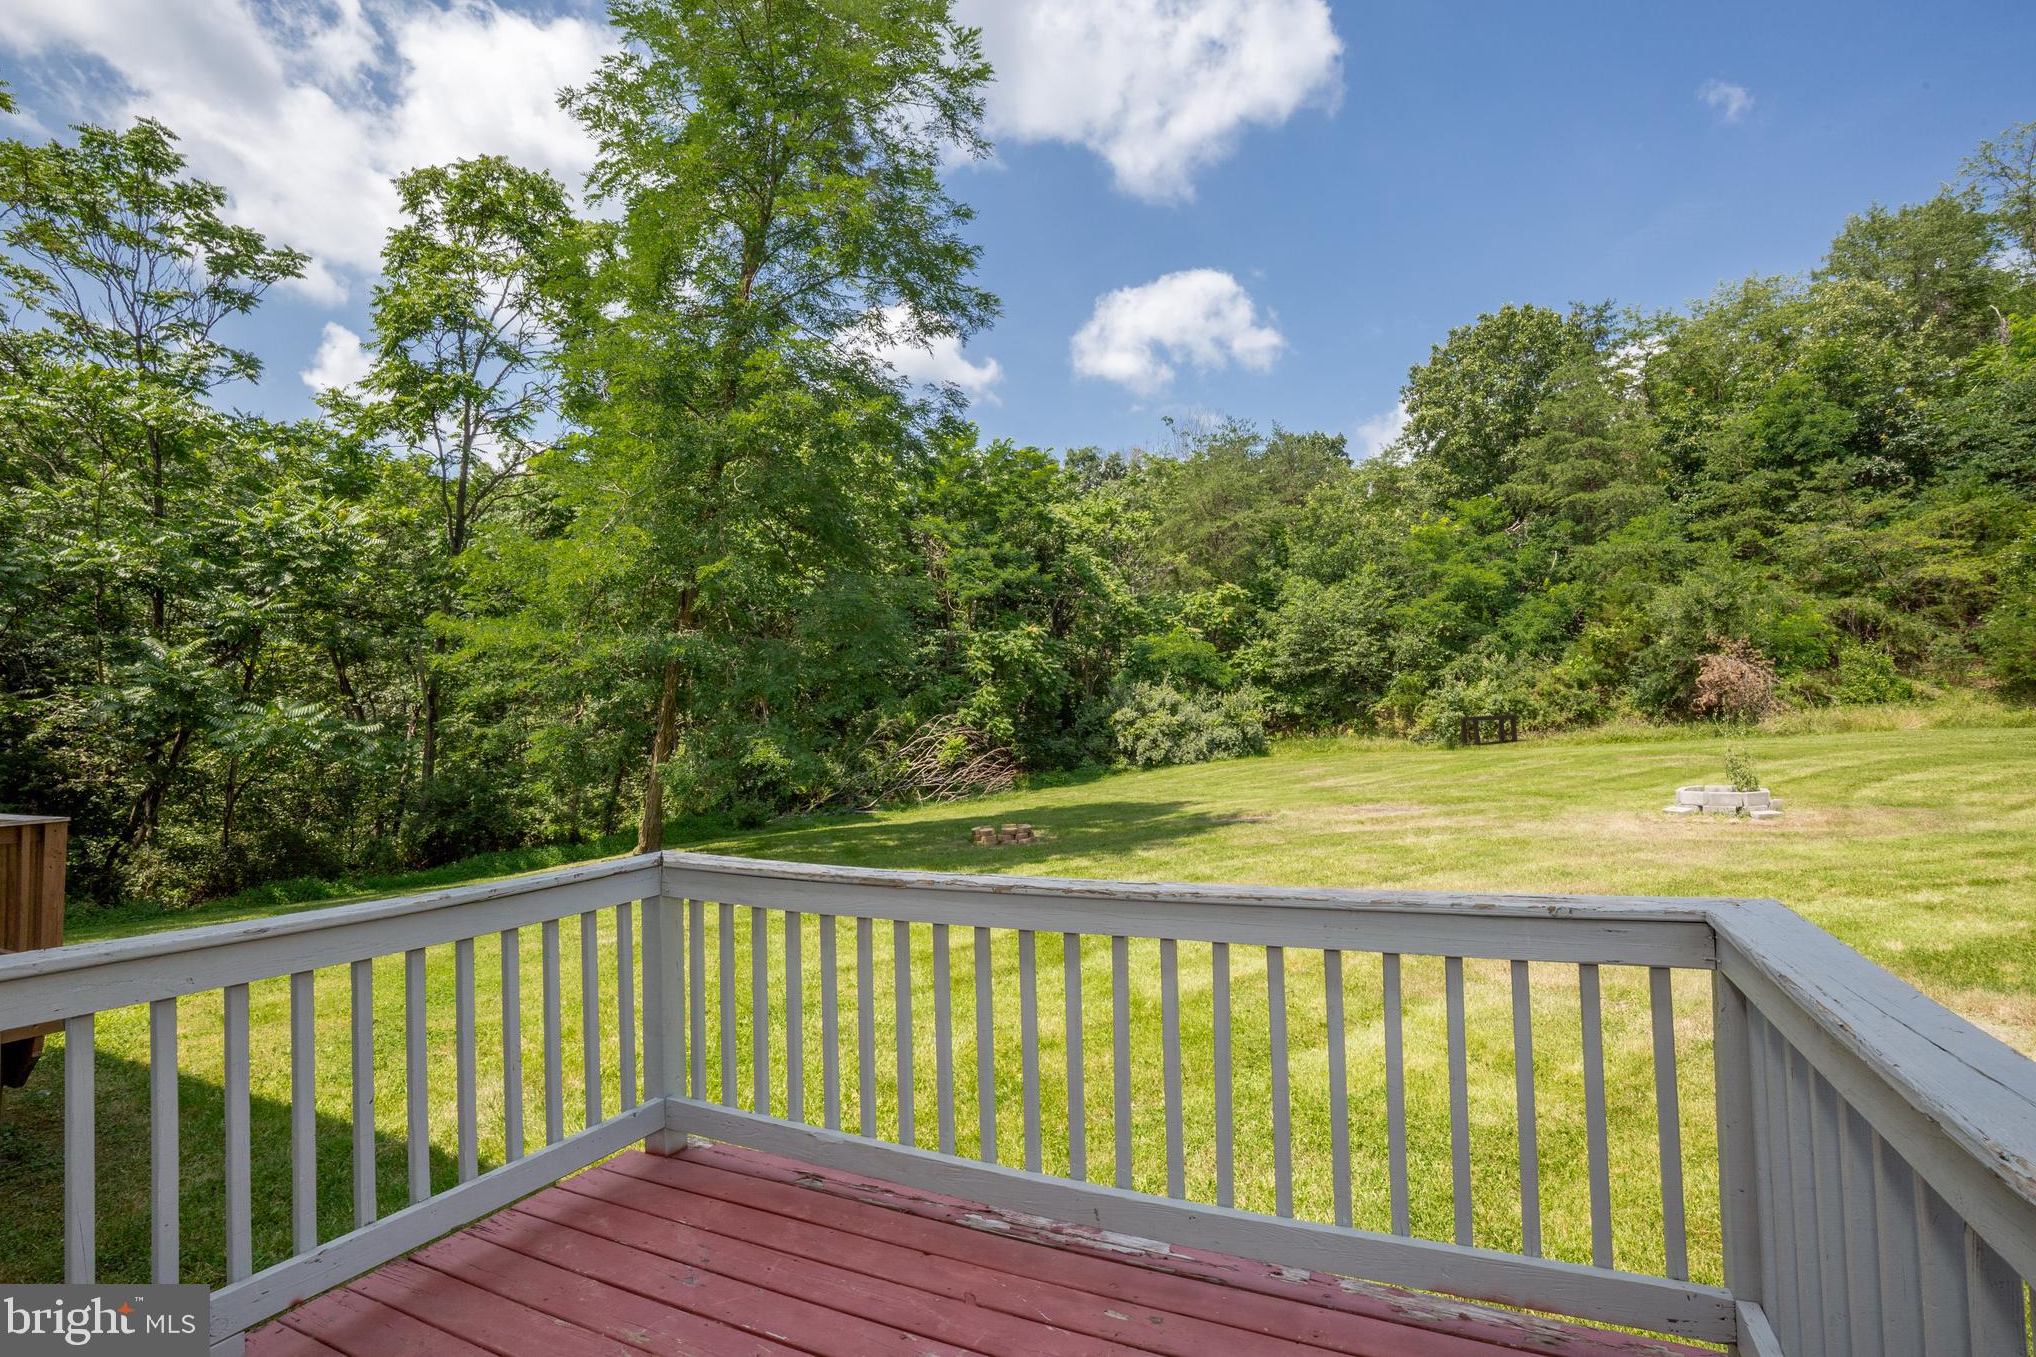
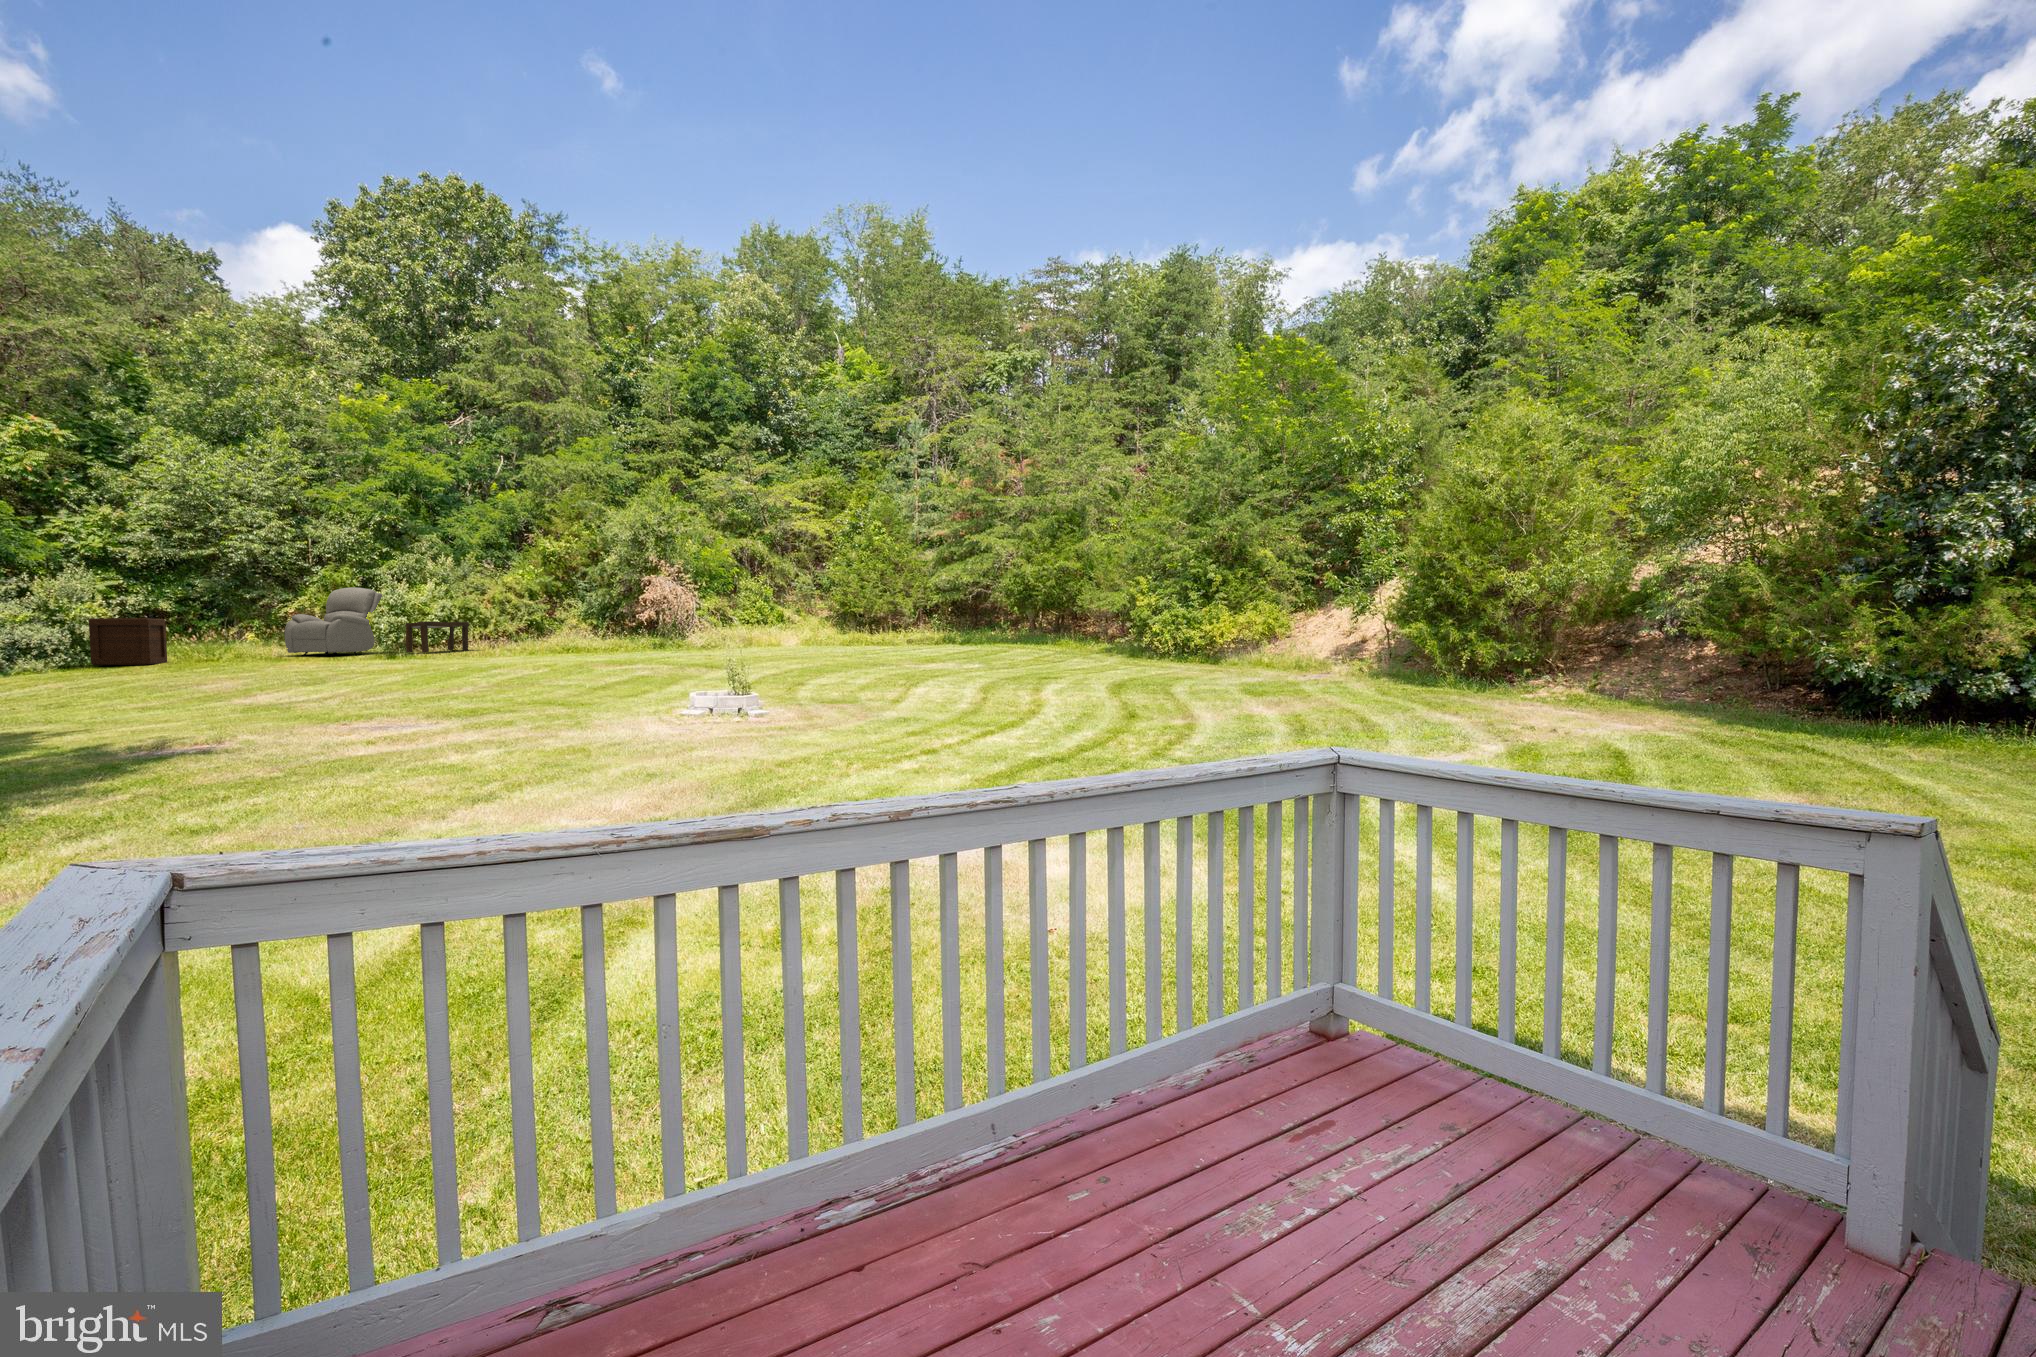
chair: none [1371,689,1442,746] -> present [285,587,382,655]
wooden crate: none [1251,721,1296,756] -> present [89,618,167,665]

